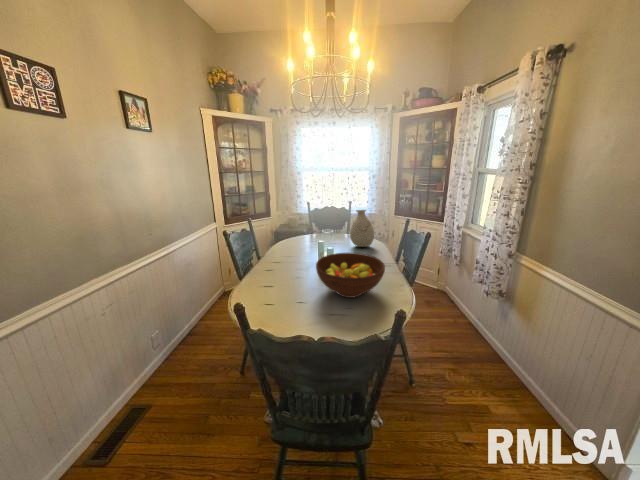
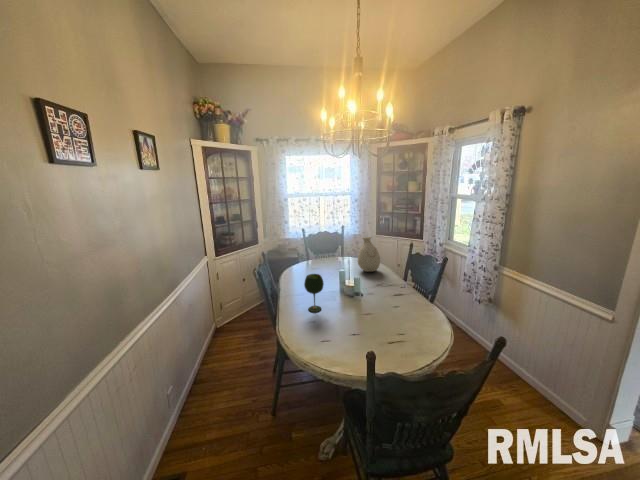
wine glass: none [270,239,290,279] -> present [304,274,324,312]
fruit bowl: present [316,253,385,298] -> none [357,281,422,324]

